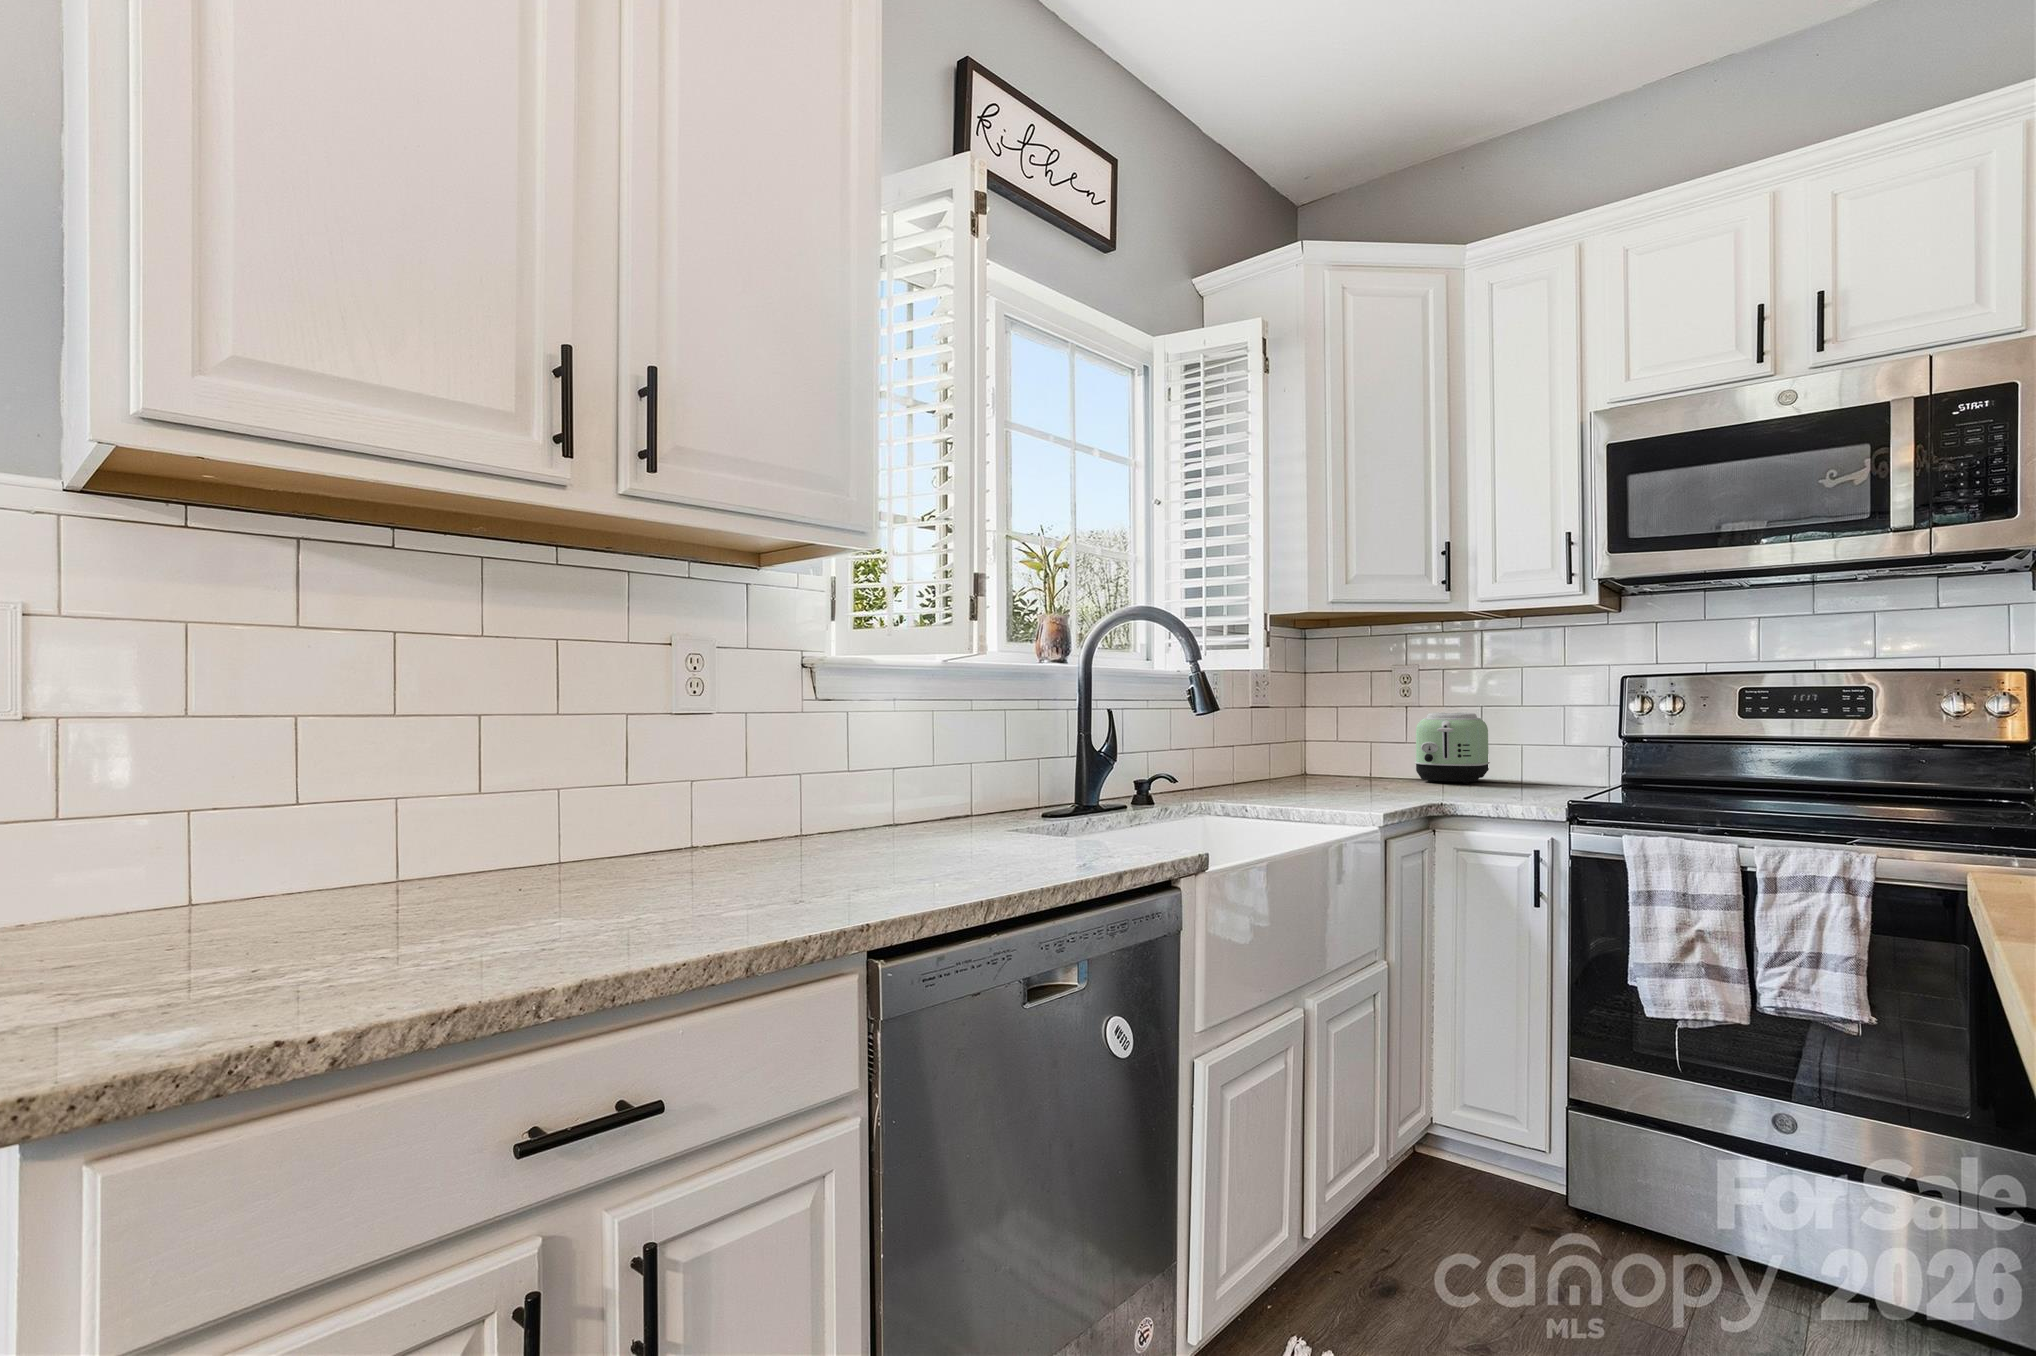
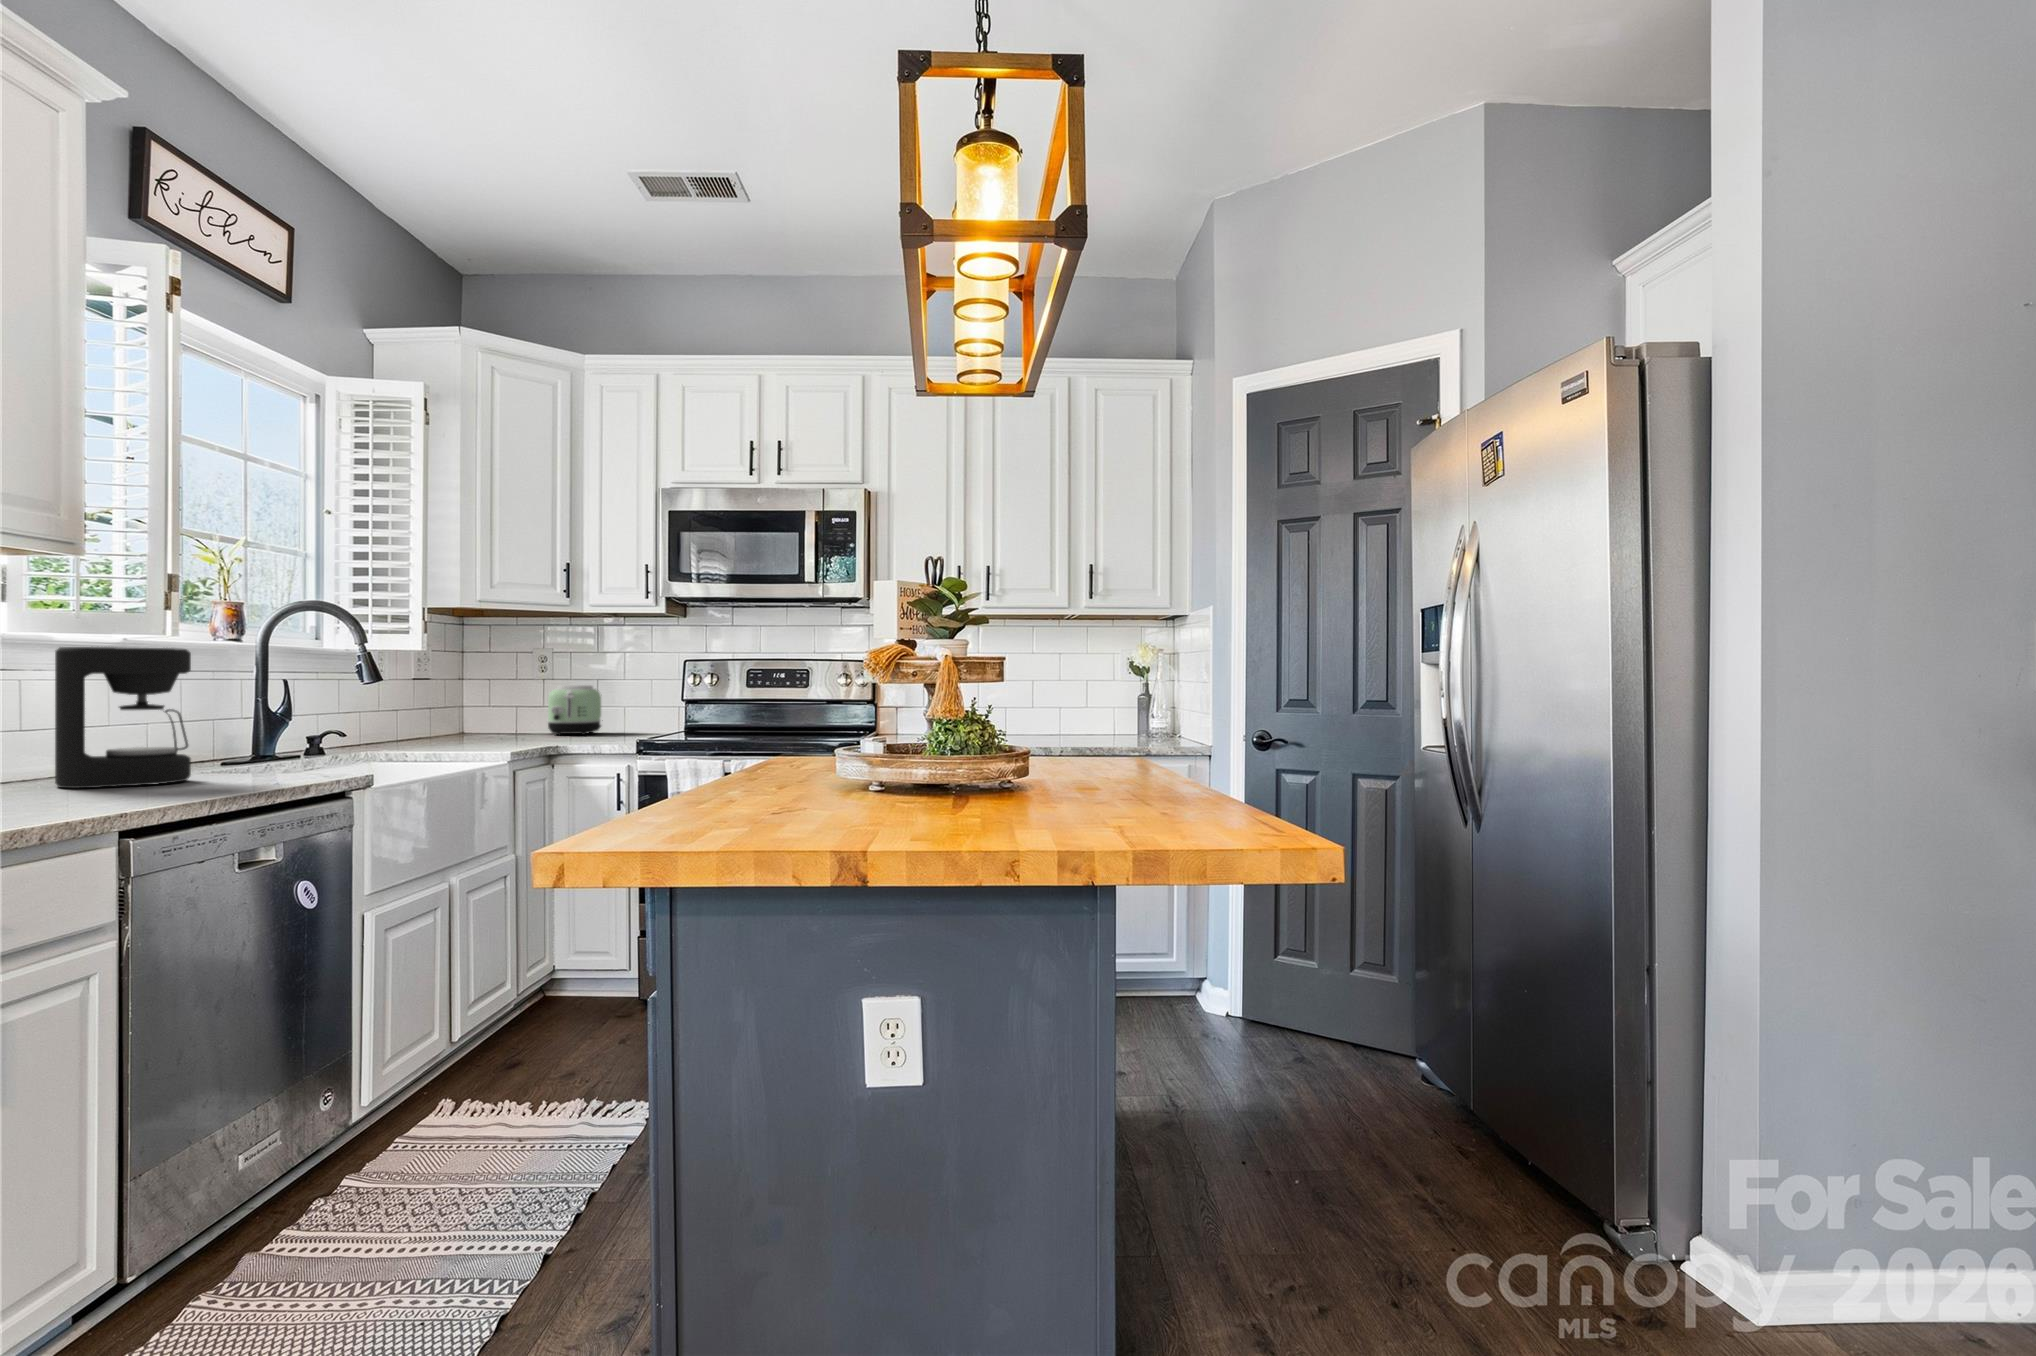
coffee maker: none [861,670,995,853] -> present [55,647,191,788]

